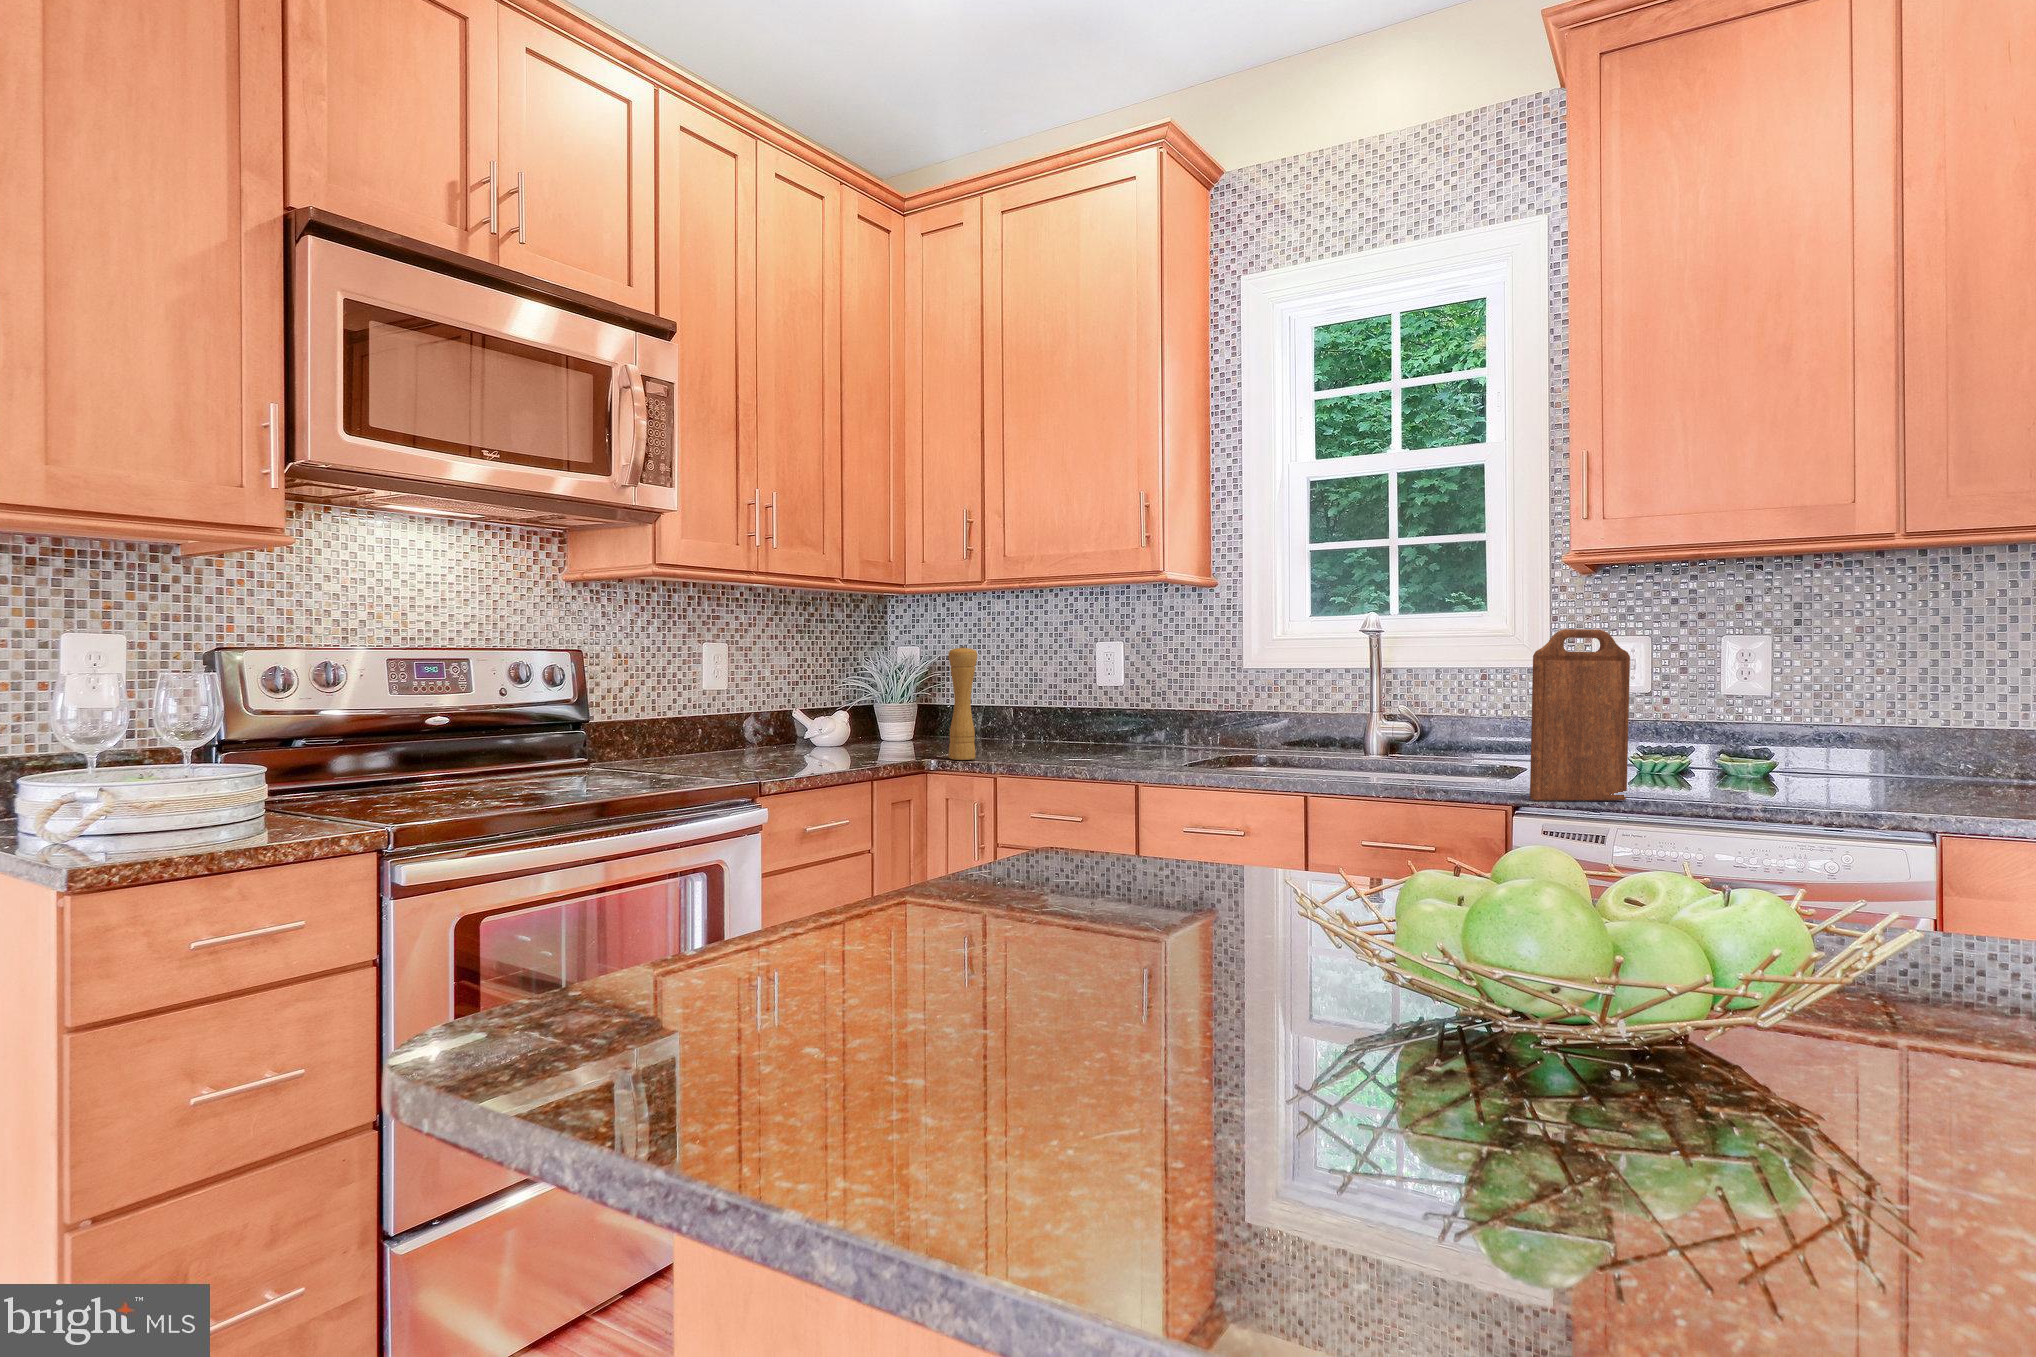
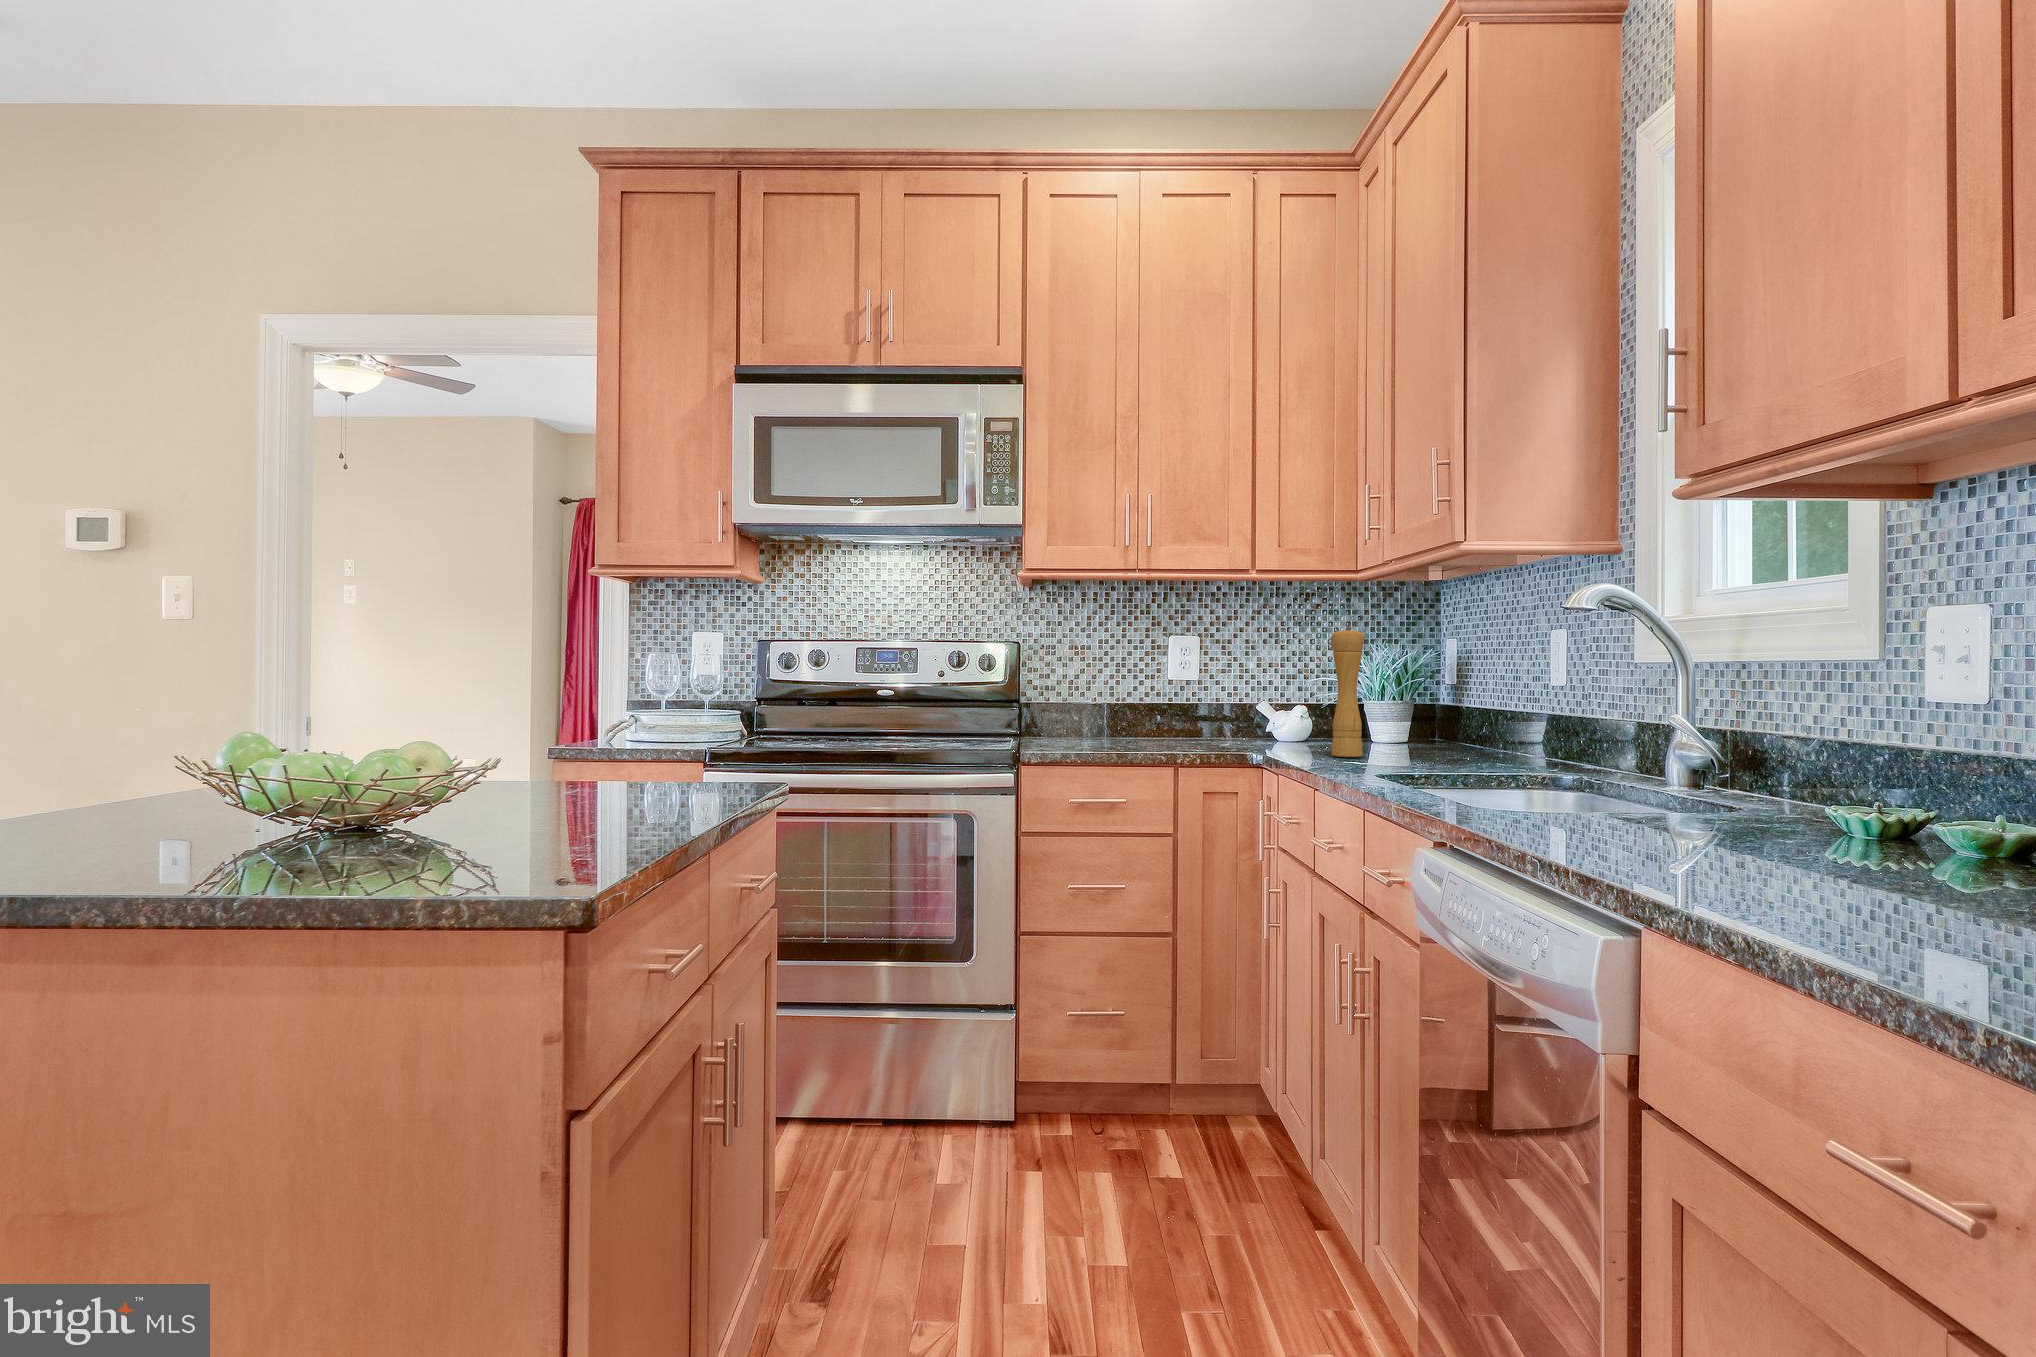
cutting board: present [1530,629,1630,801] -> none [1726,524,1952,866]

